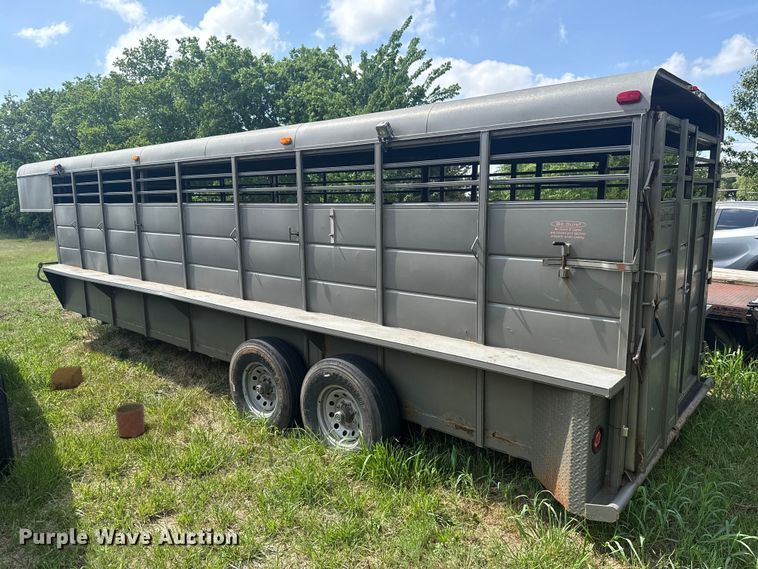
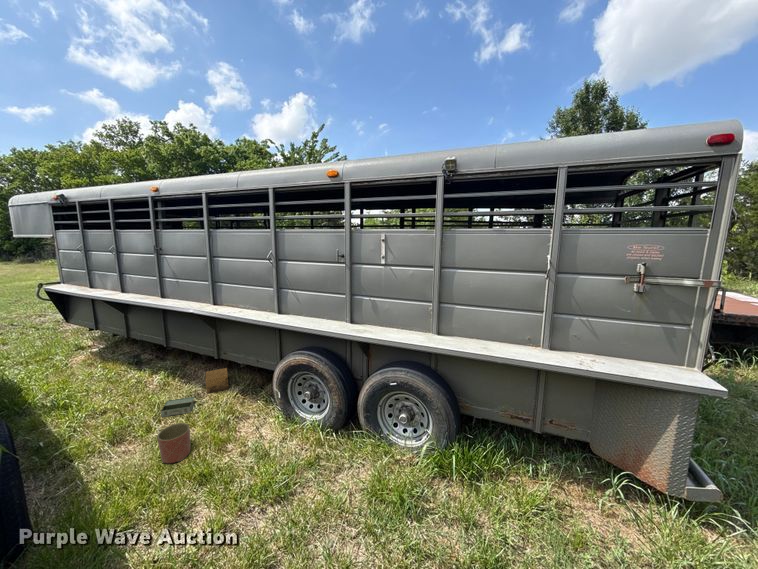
cardboard box: present [50,366,83,390] -> present [206,368,229,393]
toolbox: none [129,389,163,404] -> present [161,397,195,417]

